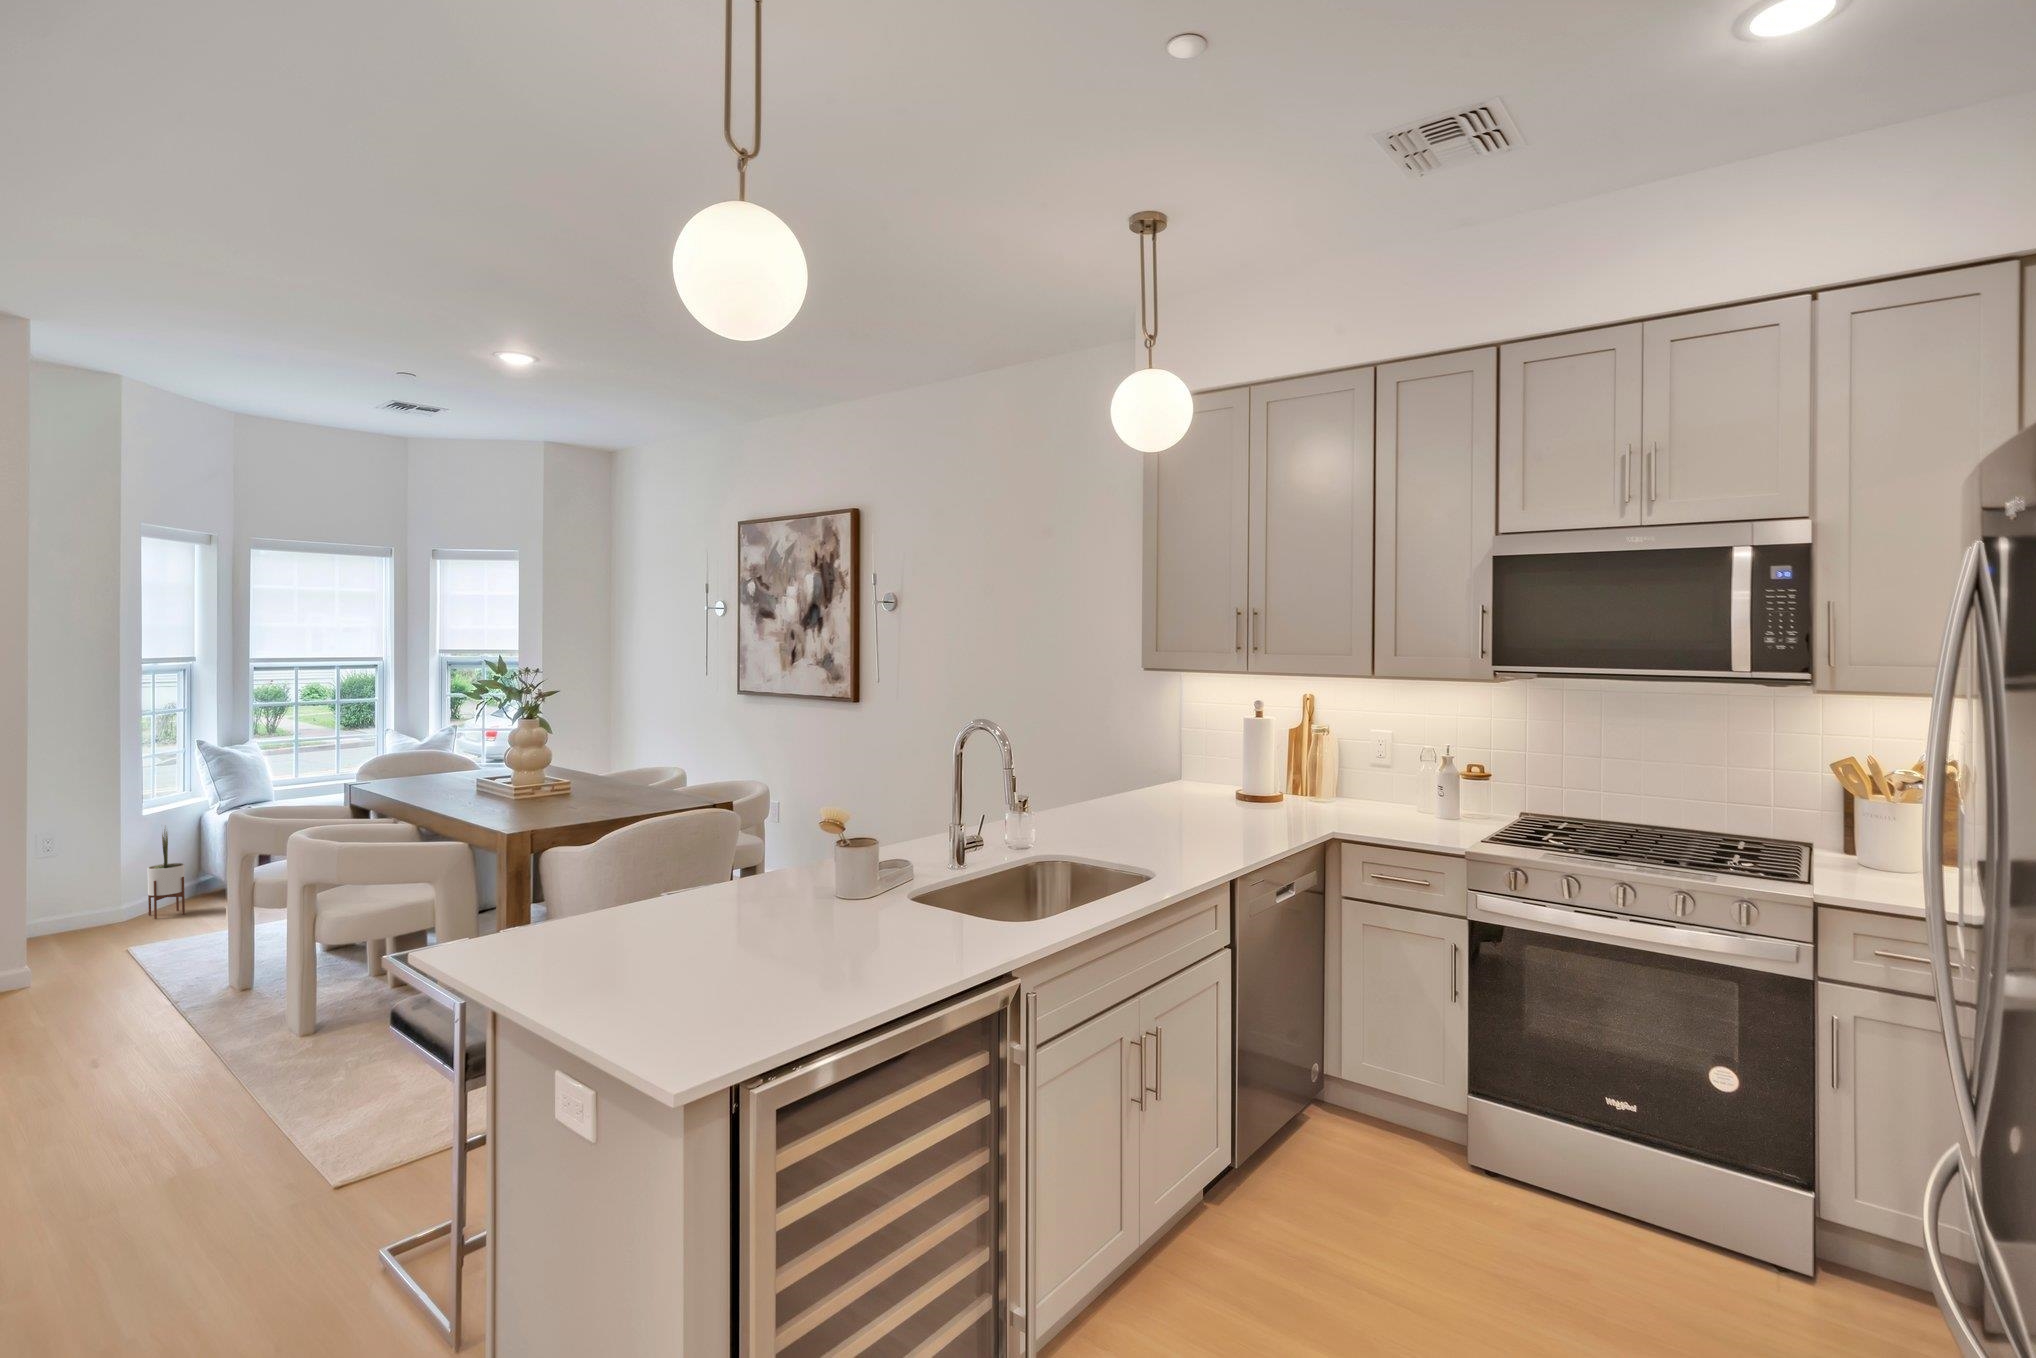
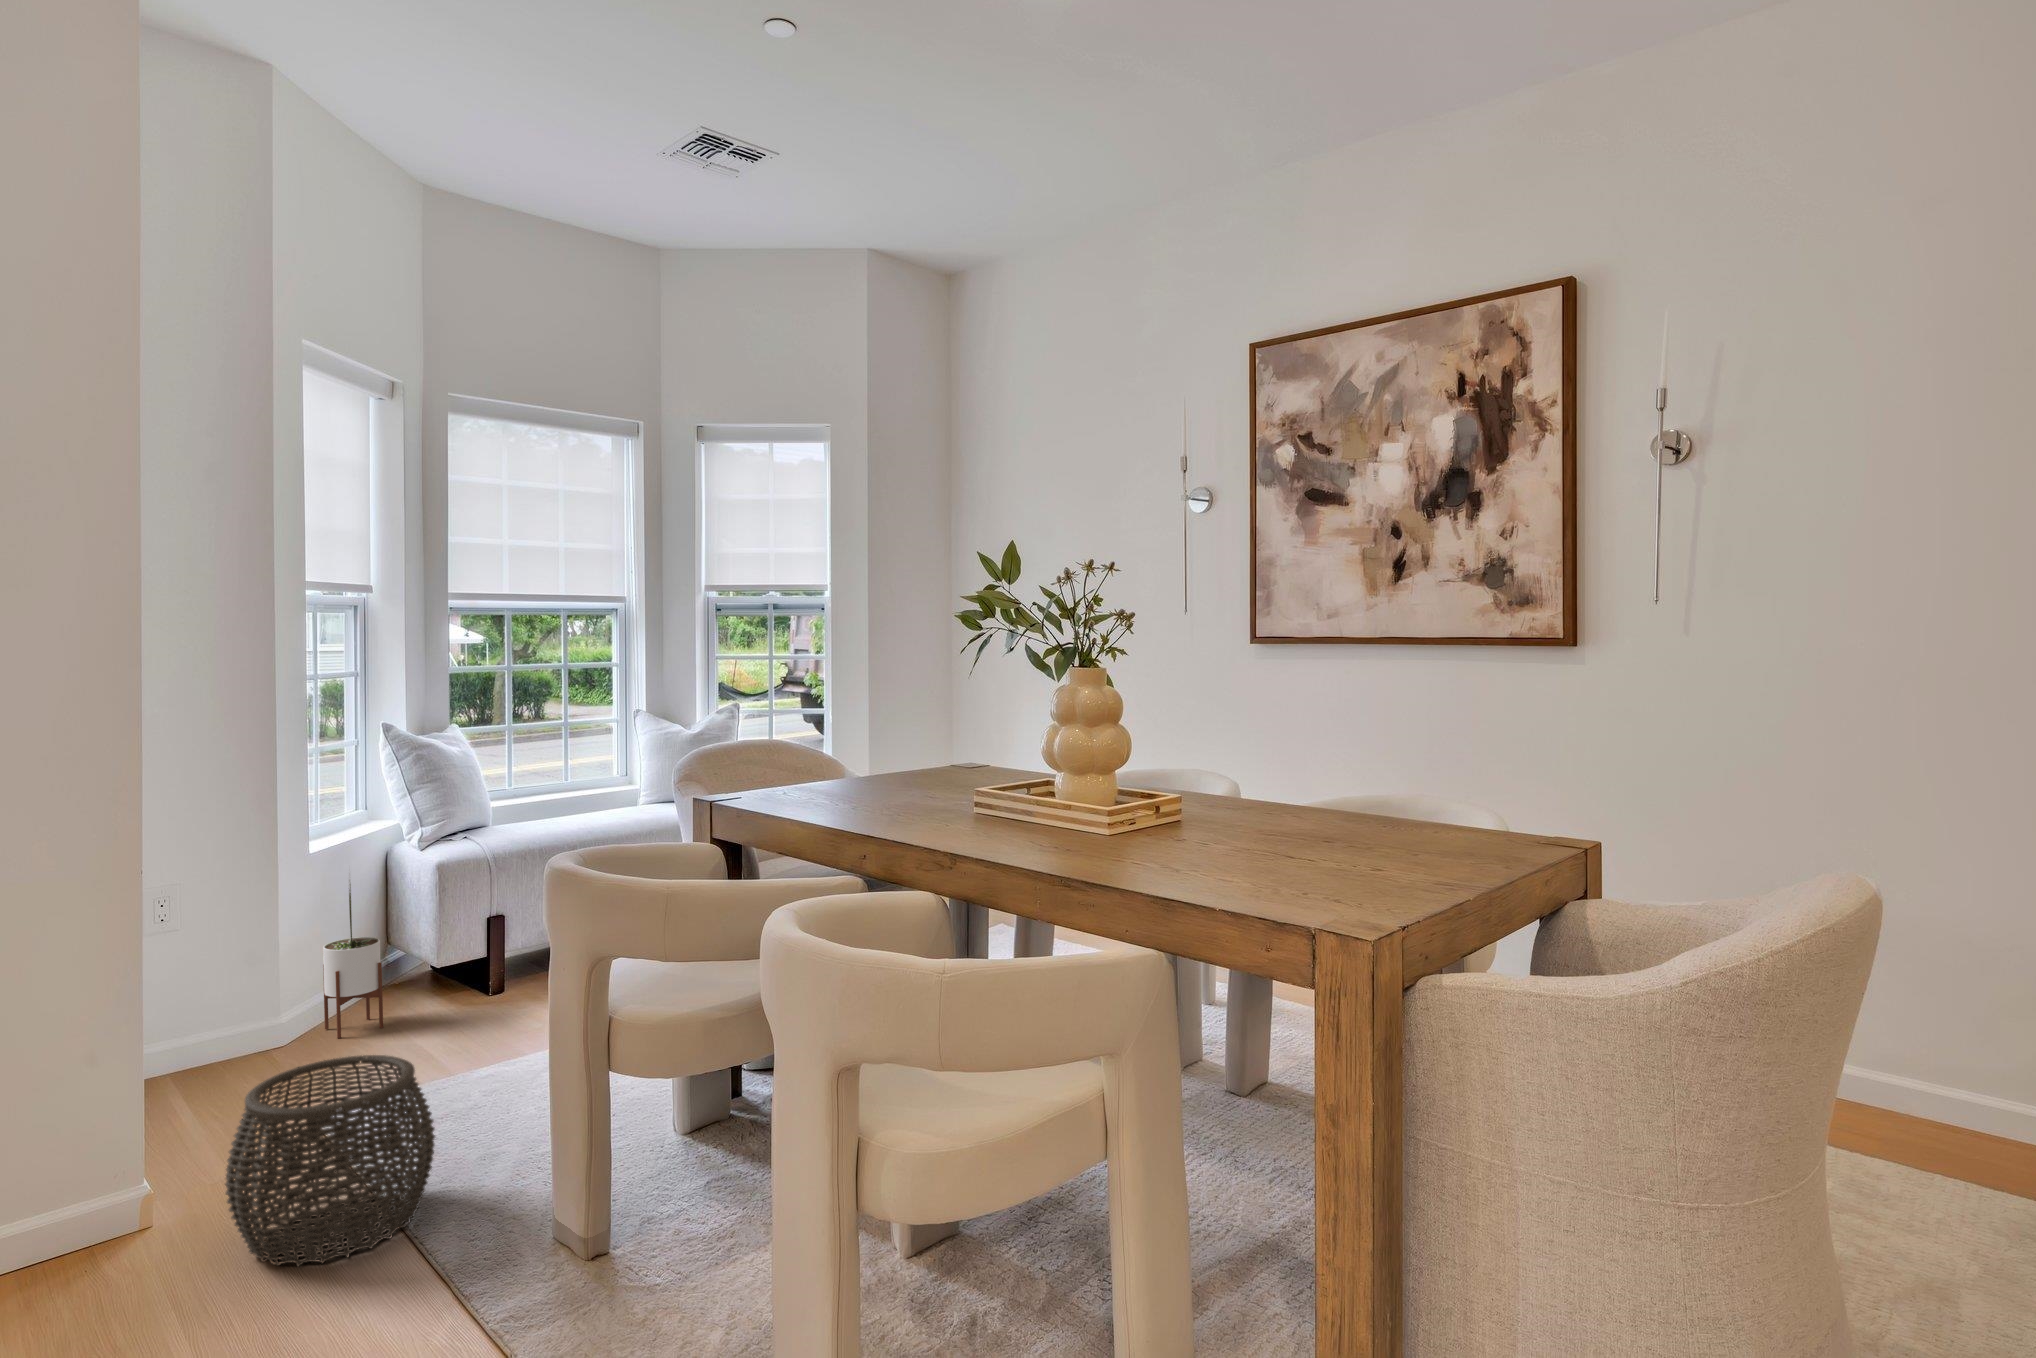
woven basket: none [58,905,174,995] -> present [225,1055,435,1266]

